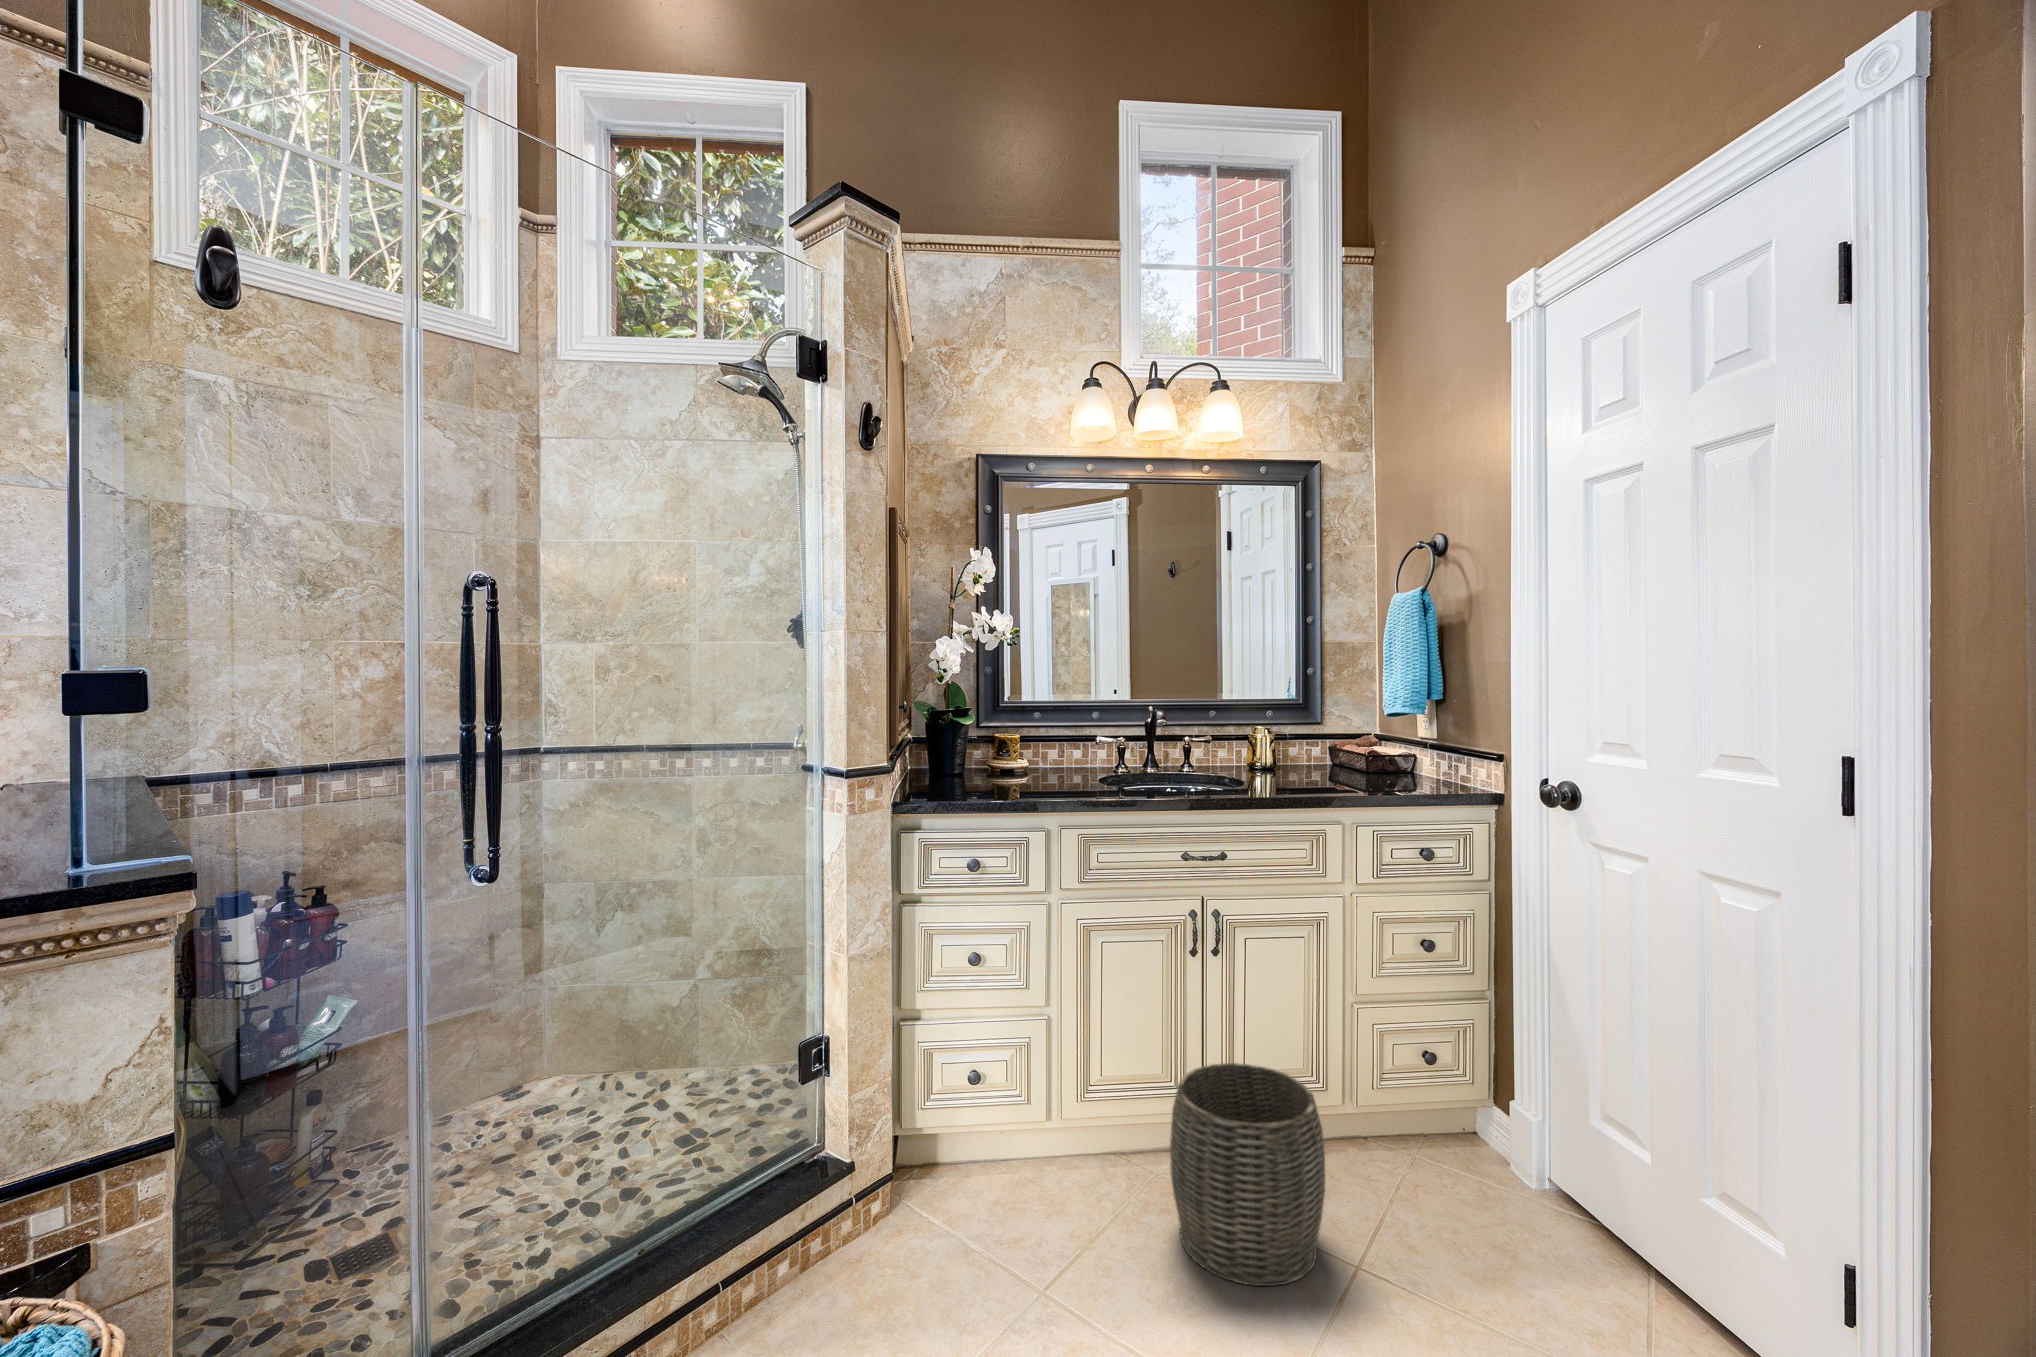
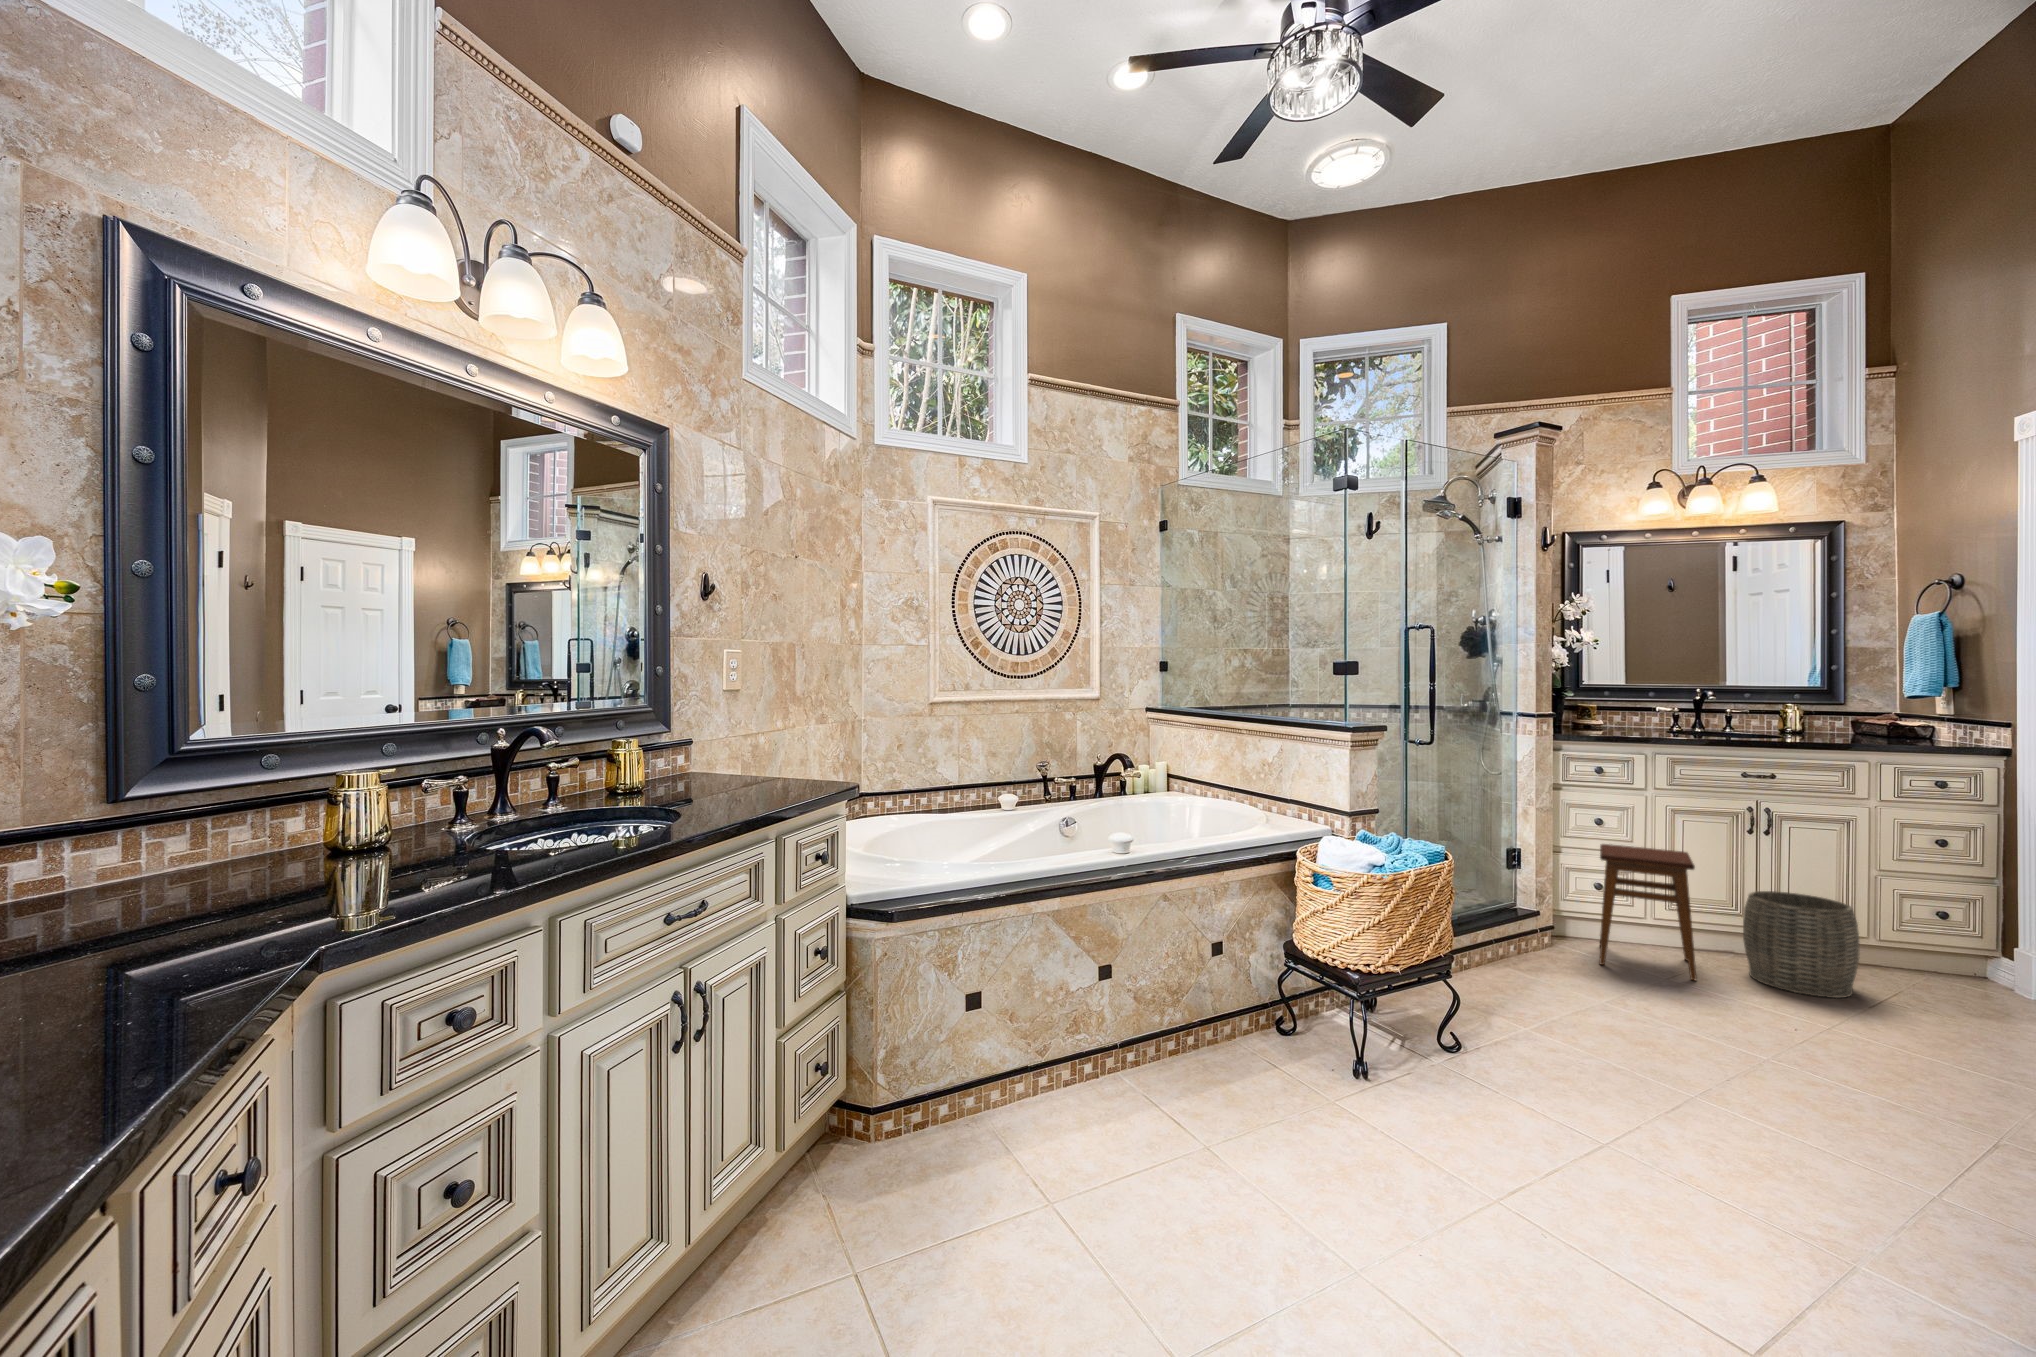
stool: none [940,999,1104,1286] -> present [1599,844,1697,980]

